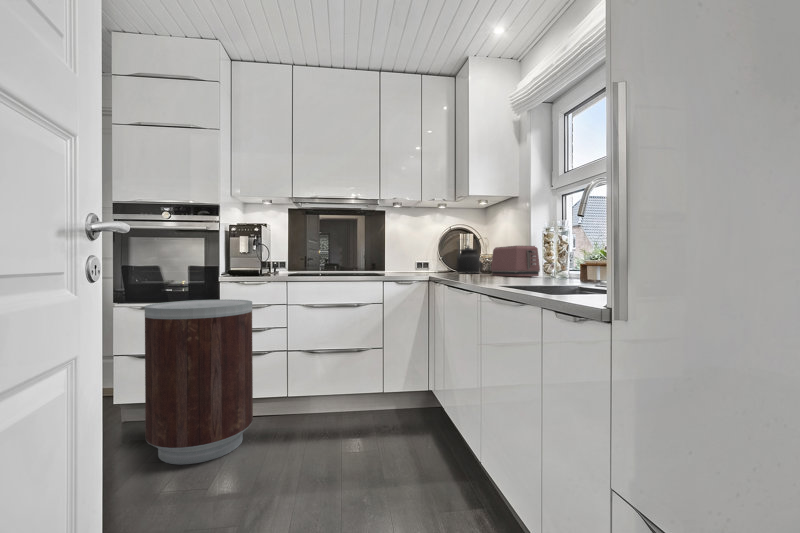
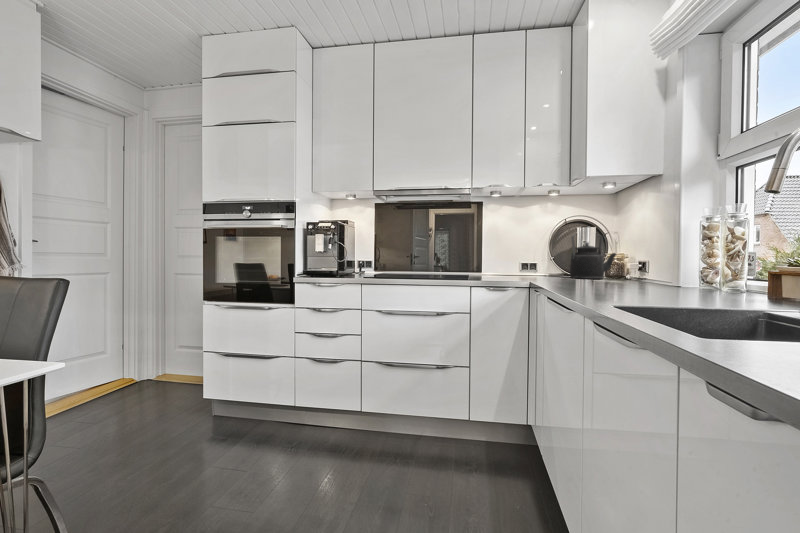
toaster: present [491,246,540,276] -> none [619,243,695,286]
trash can: present [145,299,253,464] -> none [214,301,320,475]

